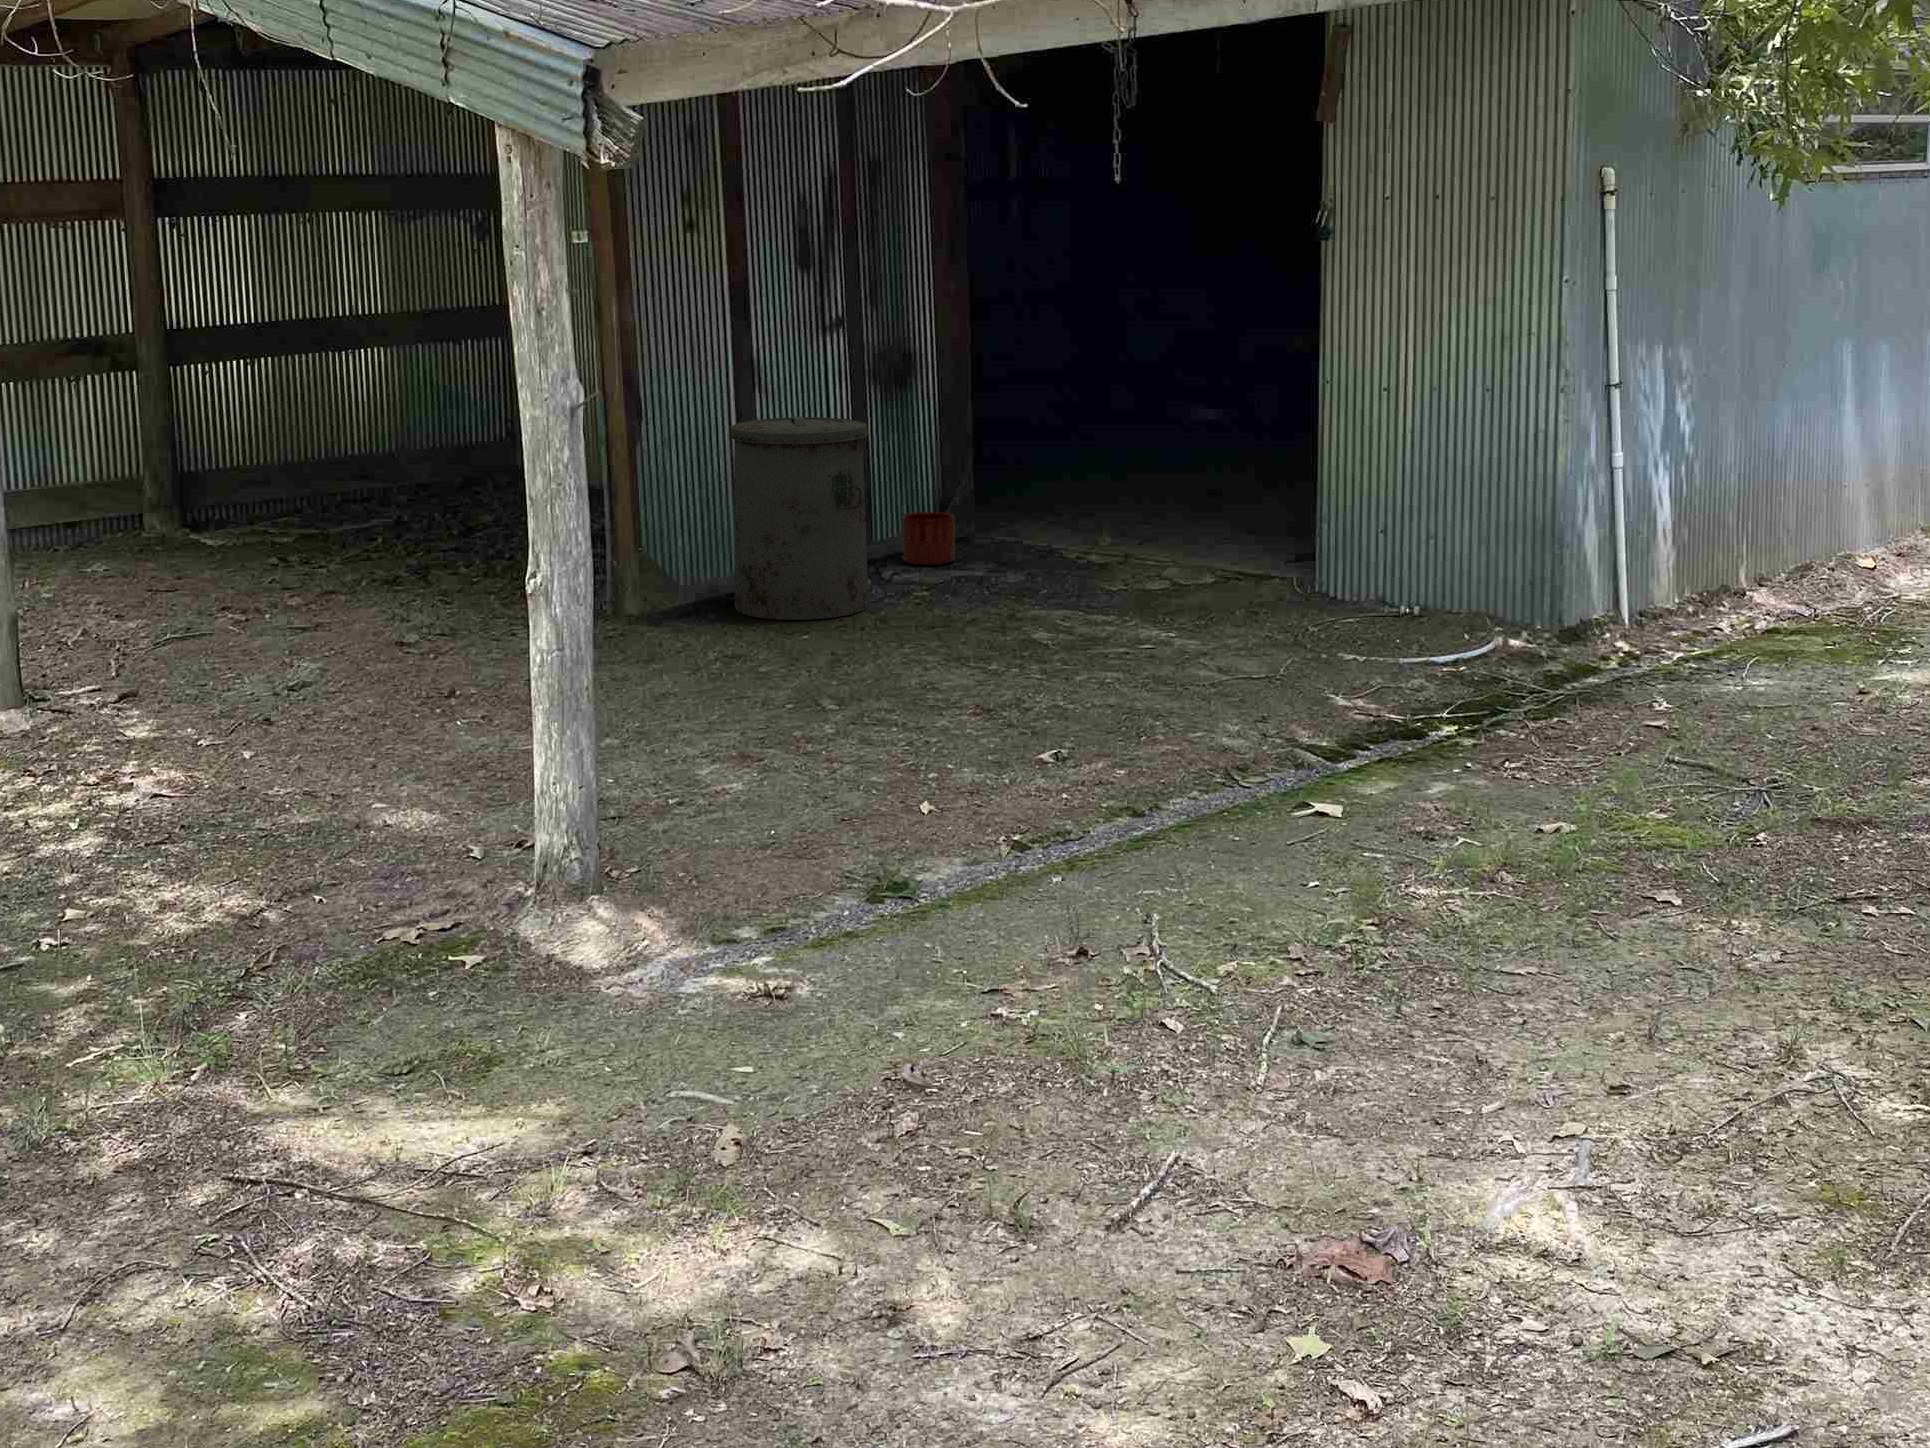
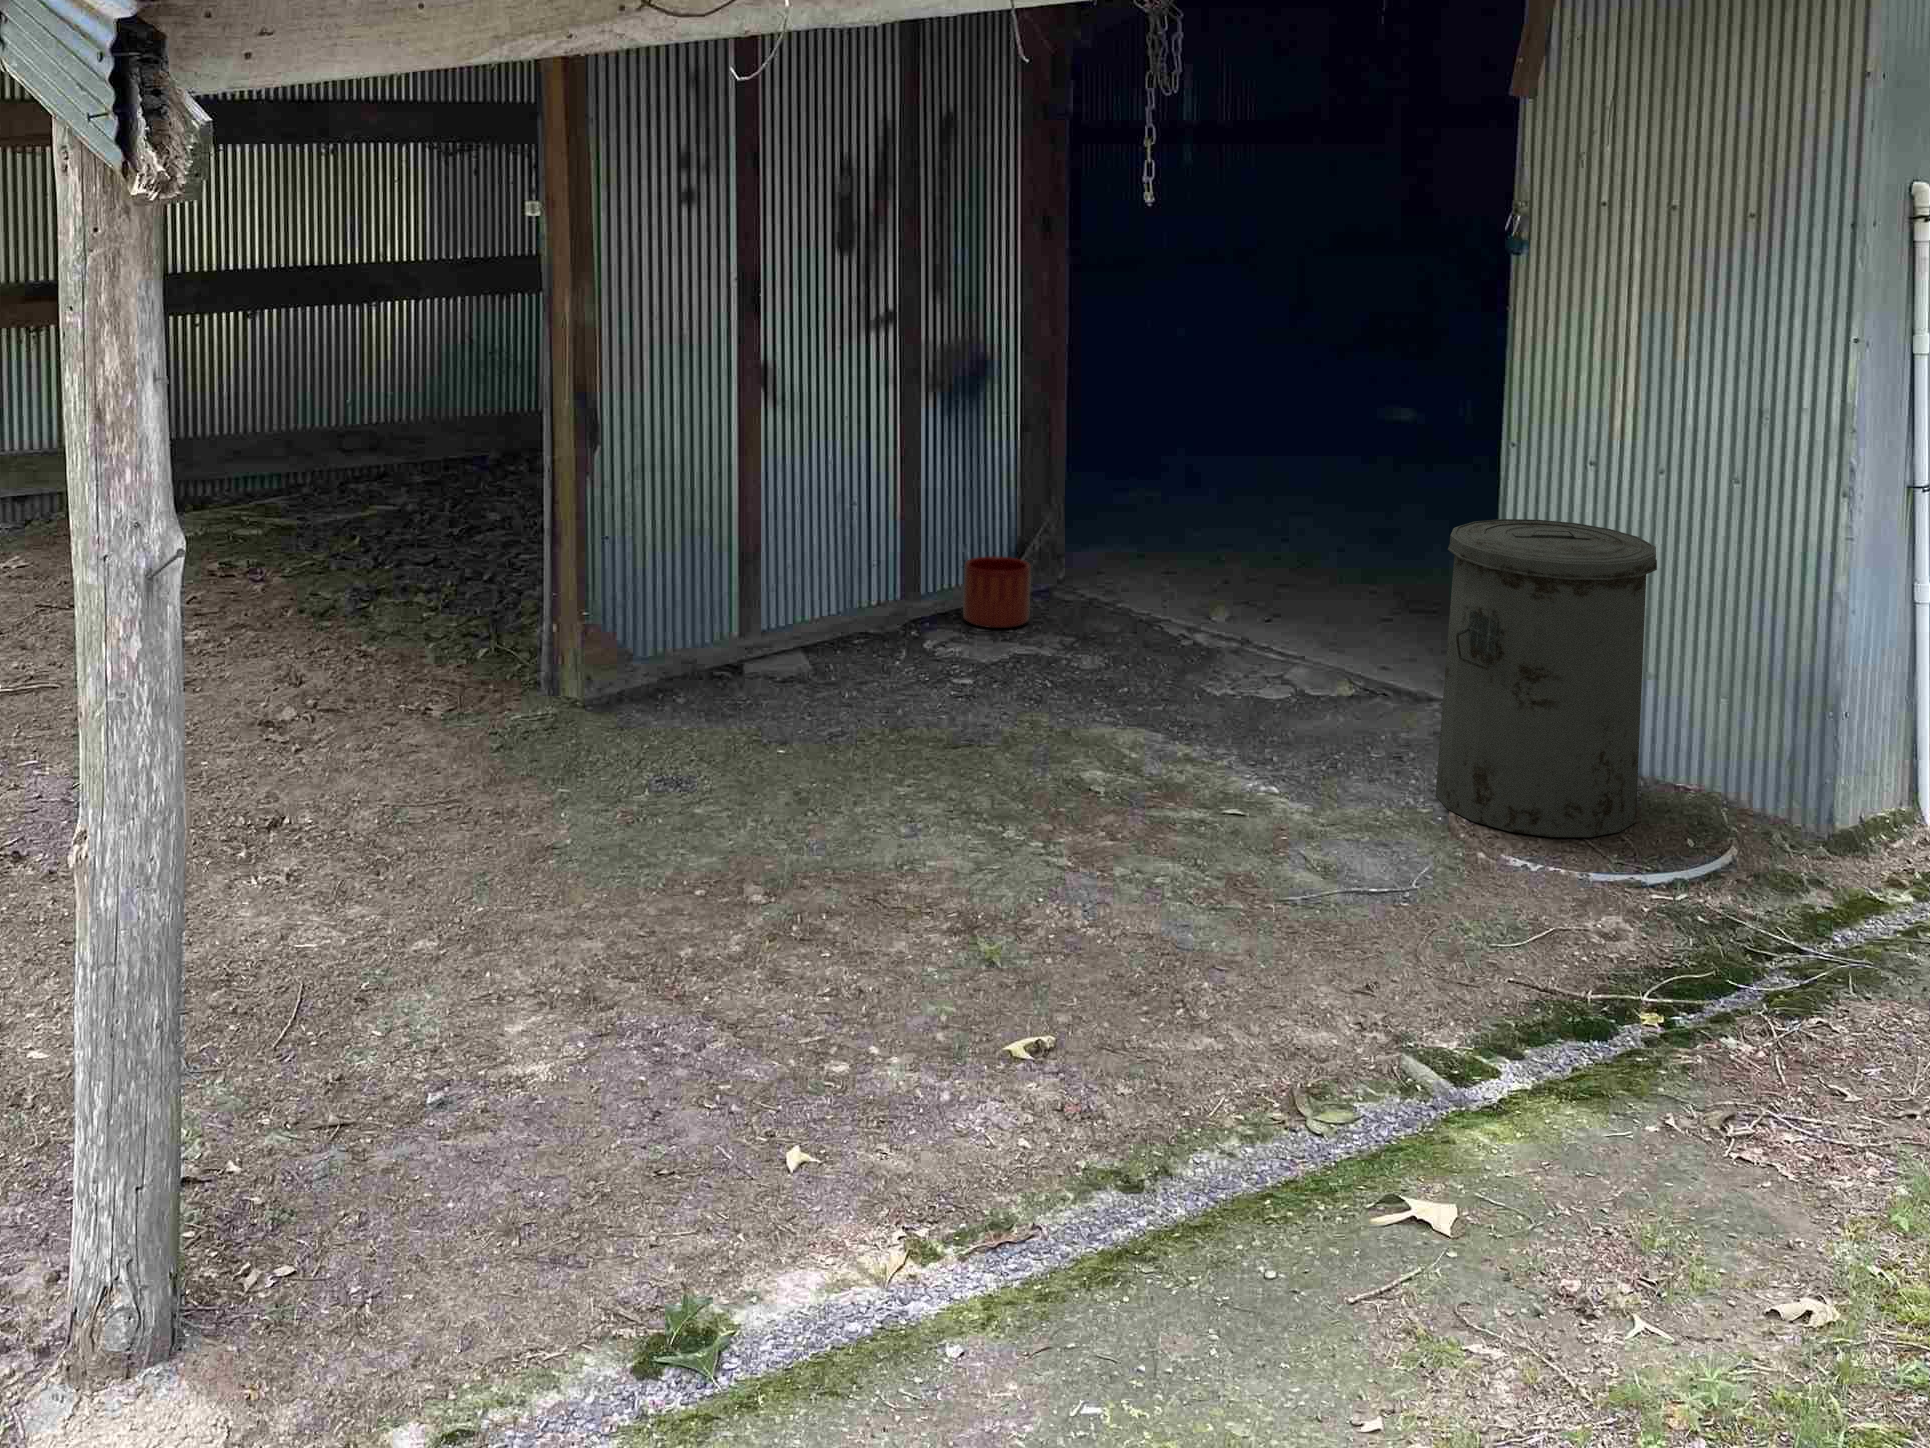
trash can: present [730,417,869,620] -> present [1435,519,1657,837]

